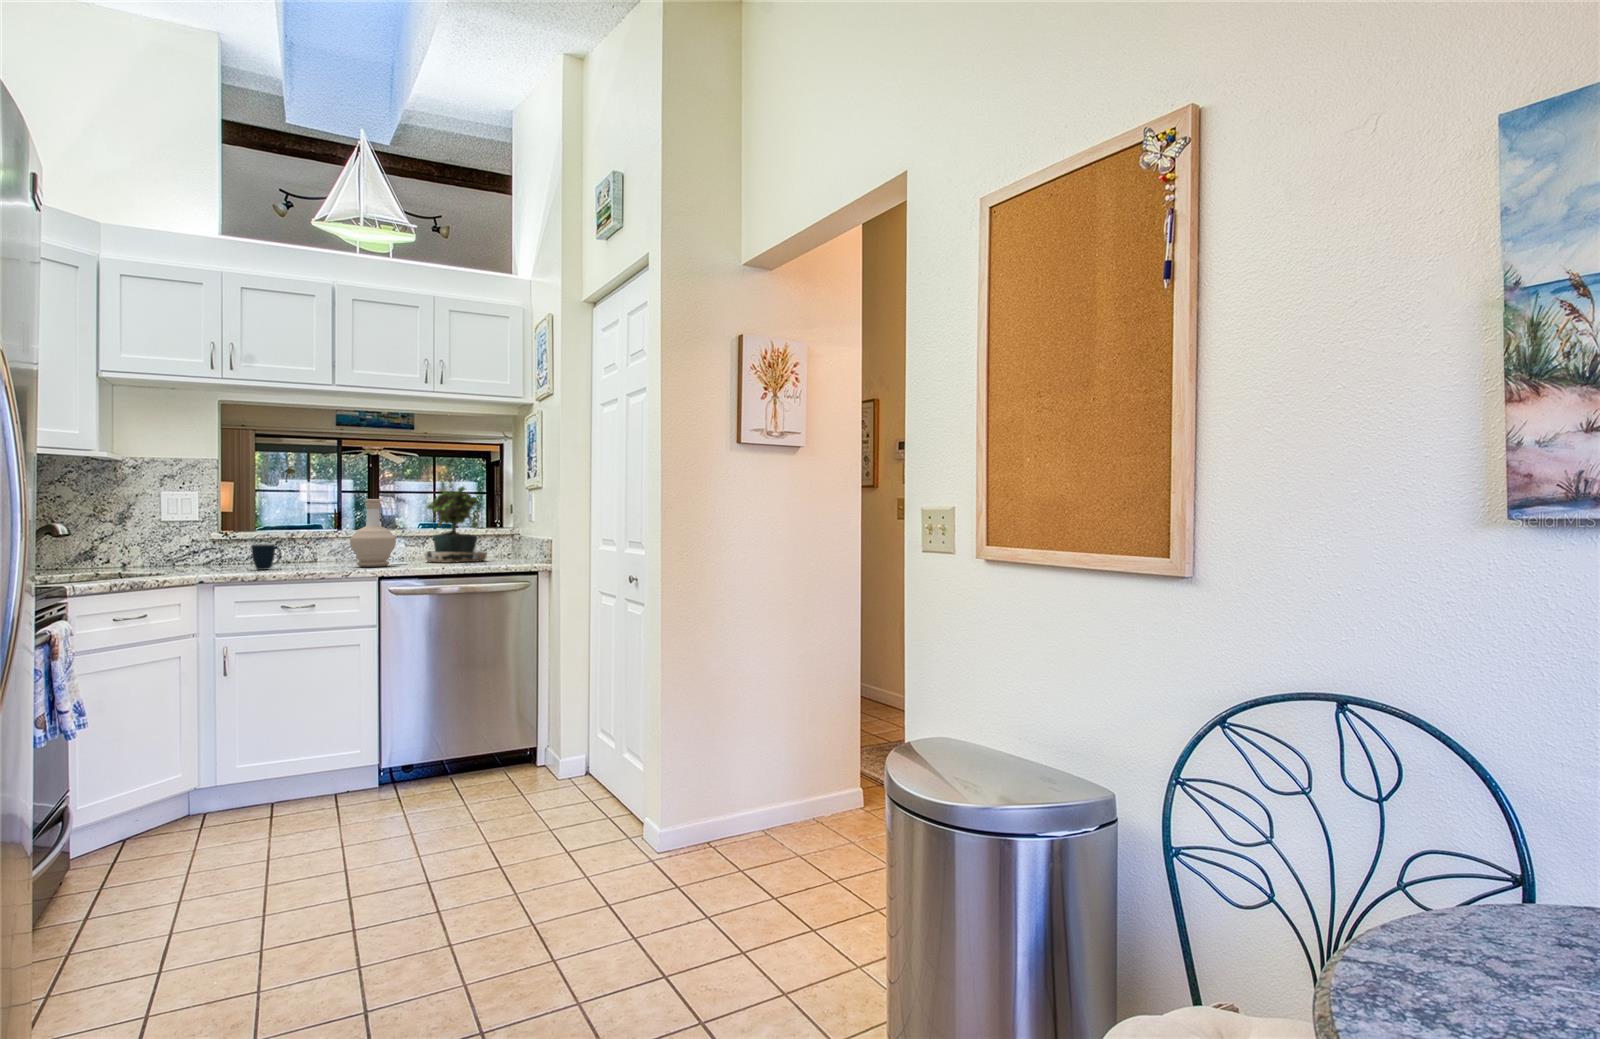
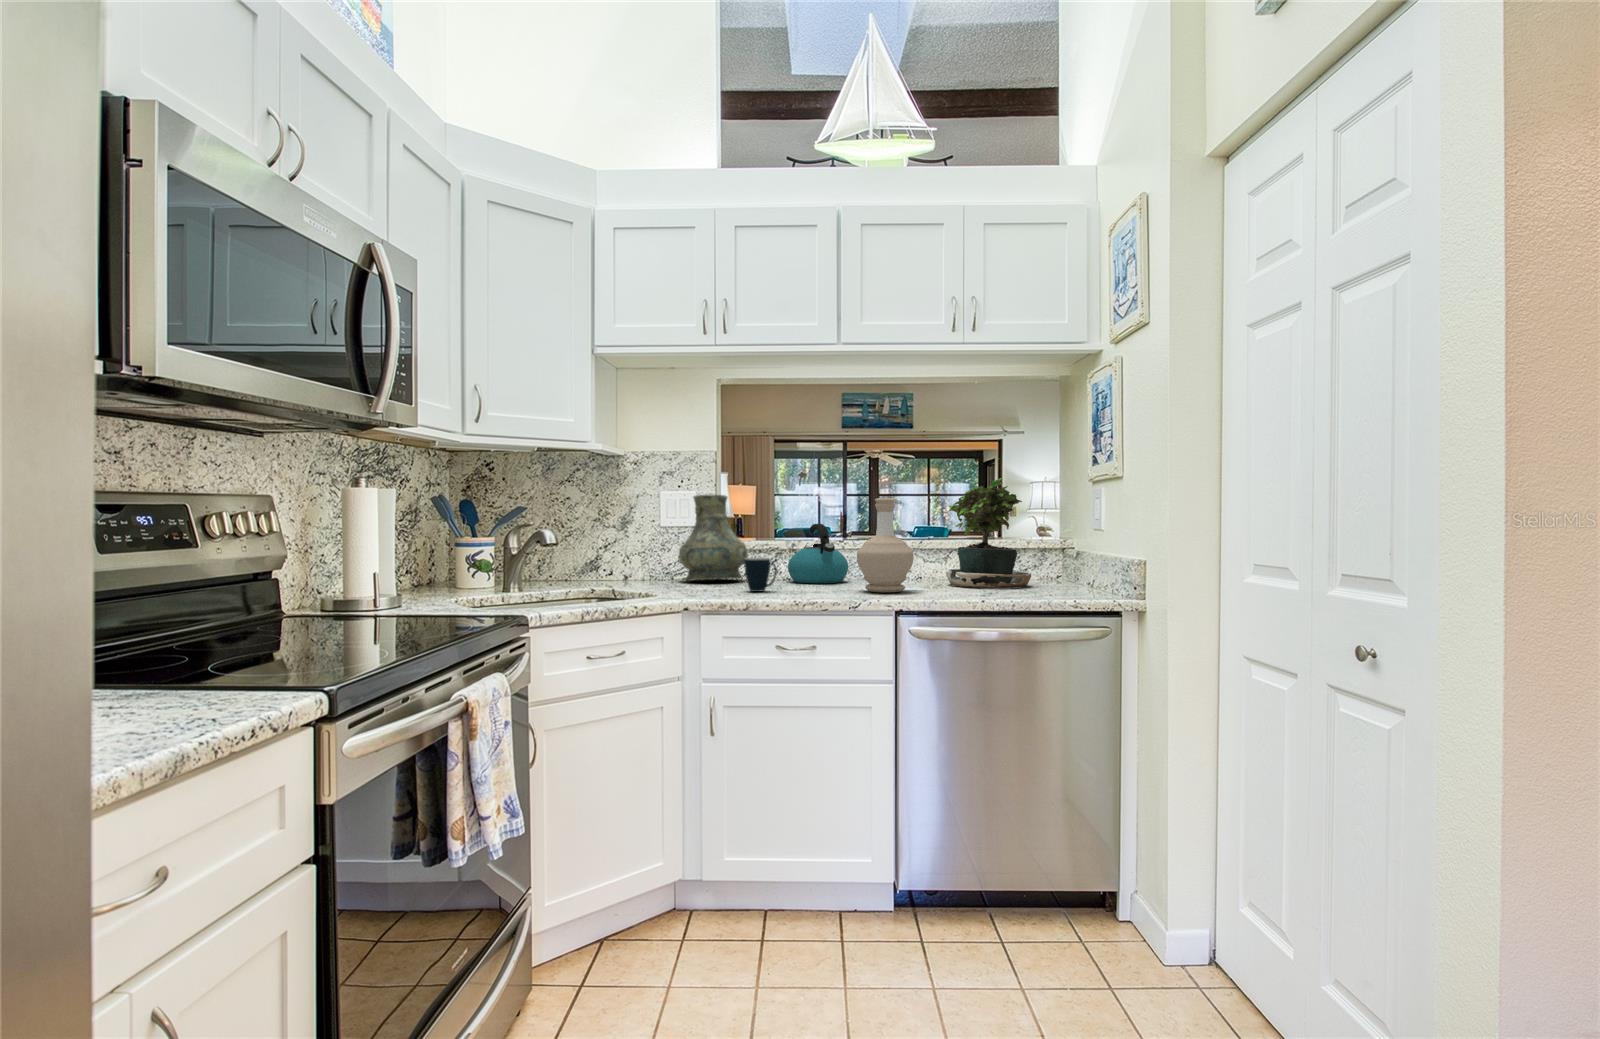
vase: none [180,494,250,567] -> present [679,495,748,581]
kettle: none [288,518,343,564] -> present [788,524,848,583]

